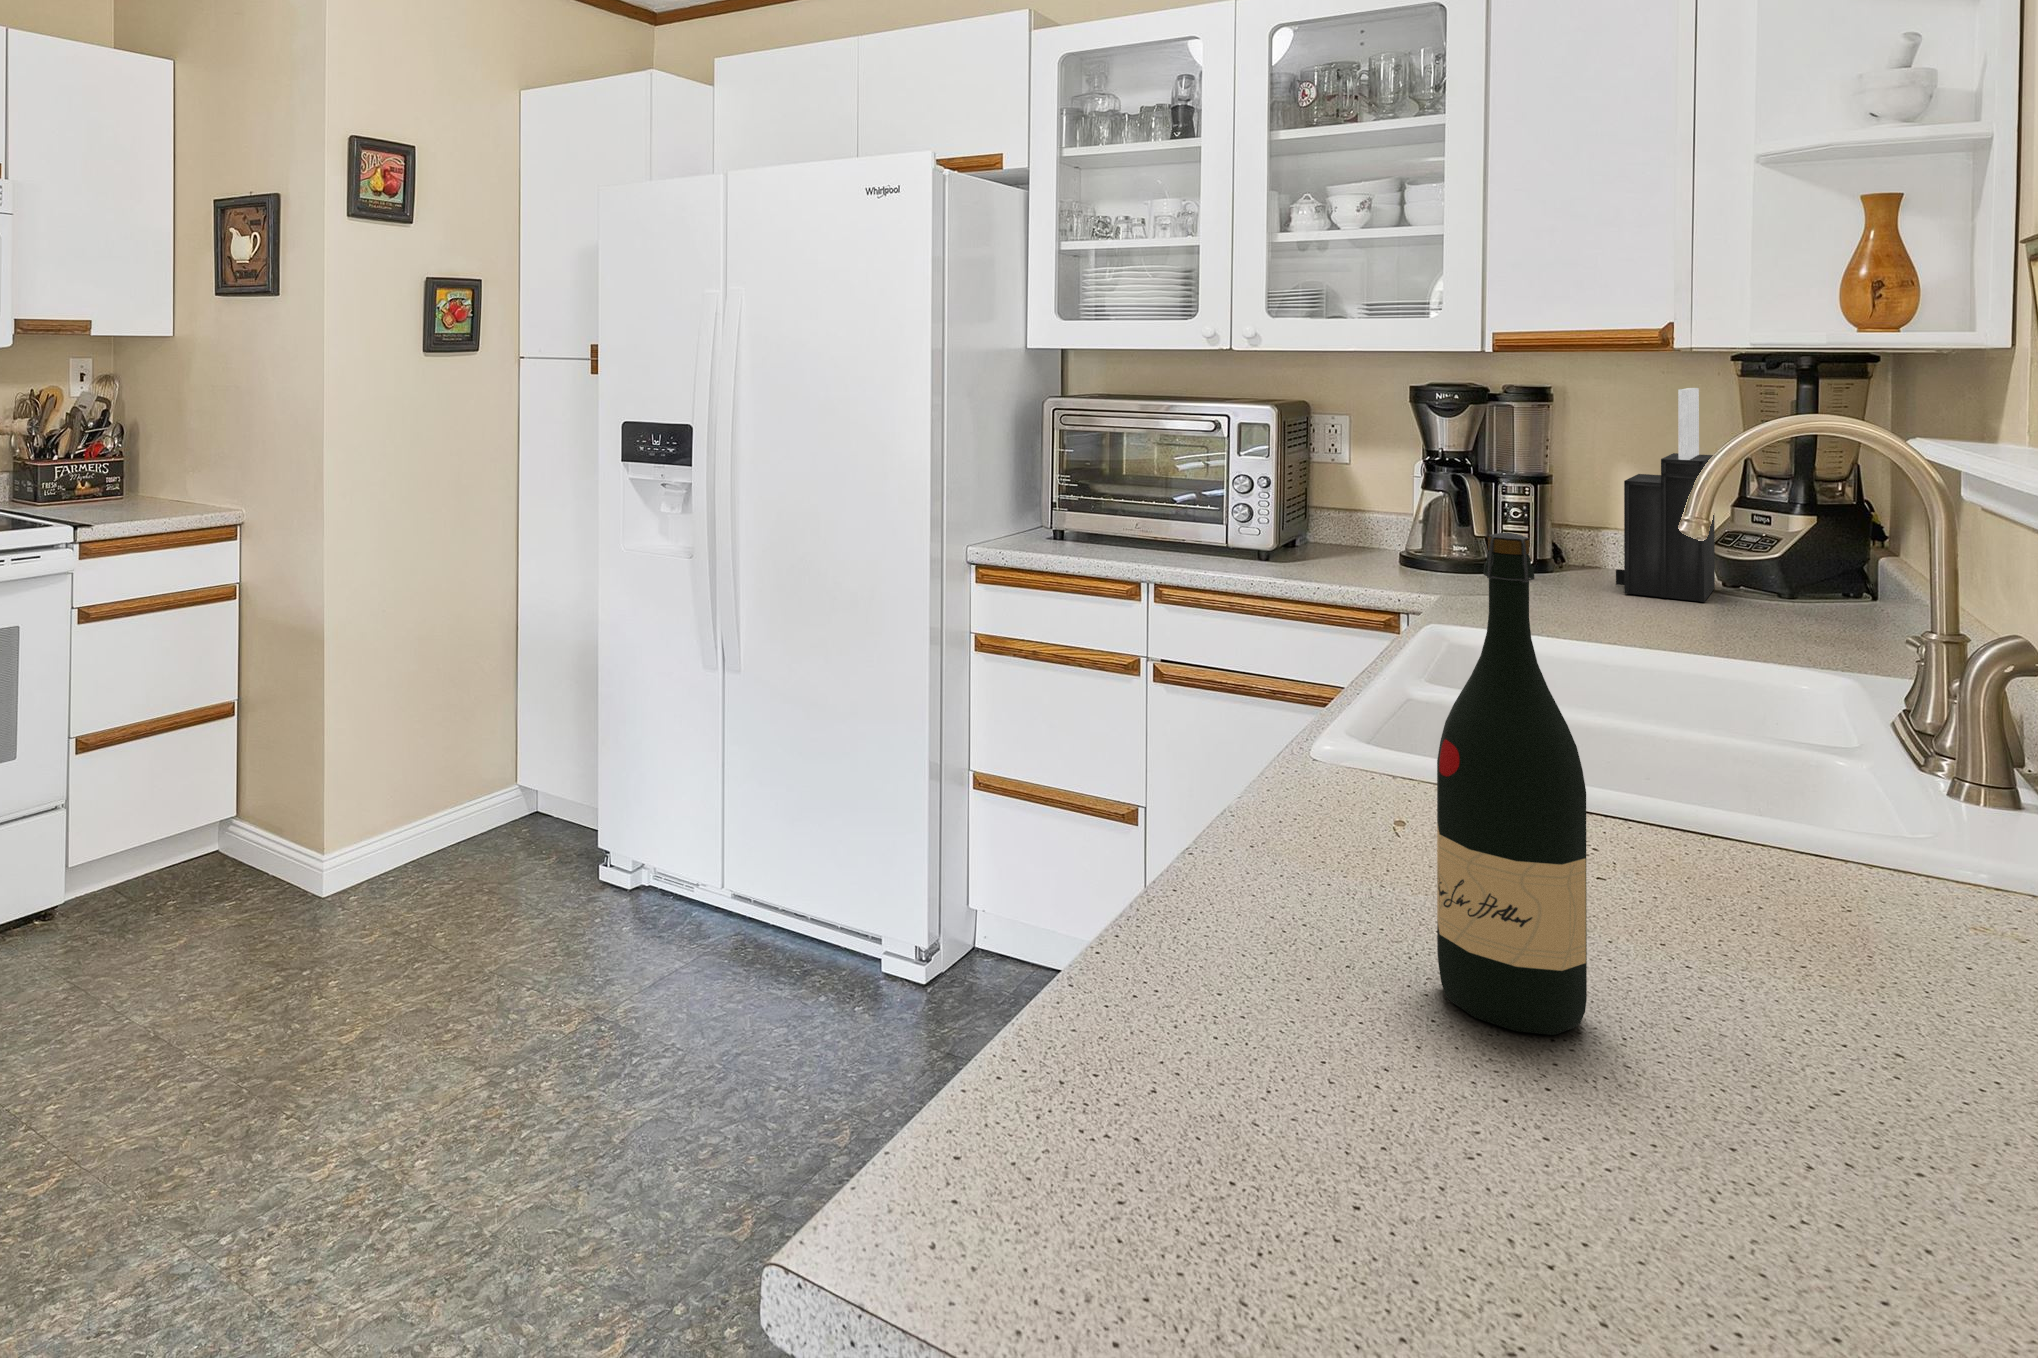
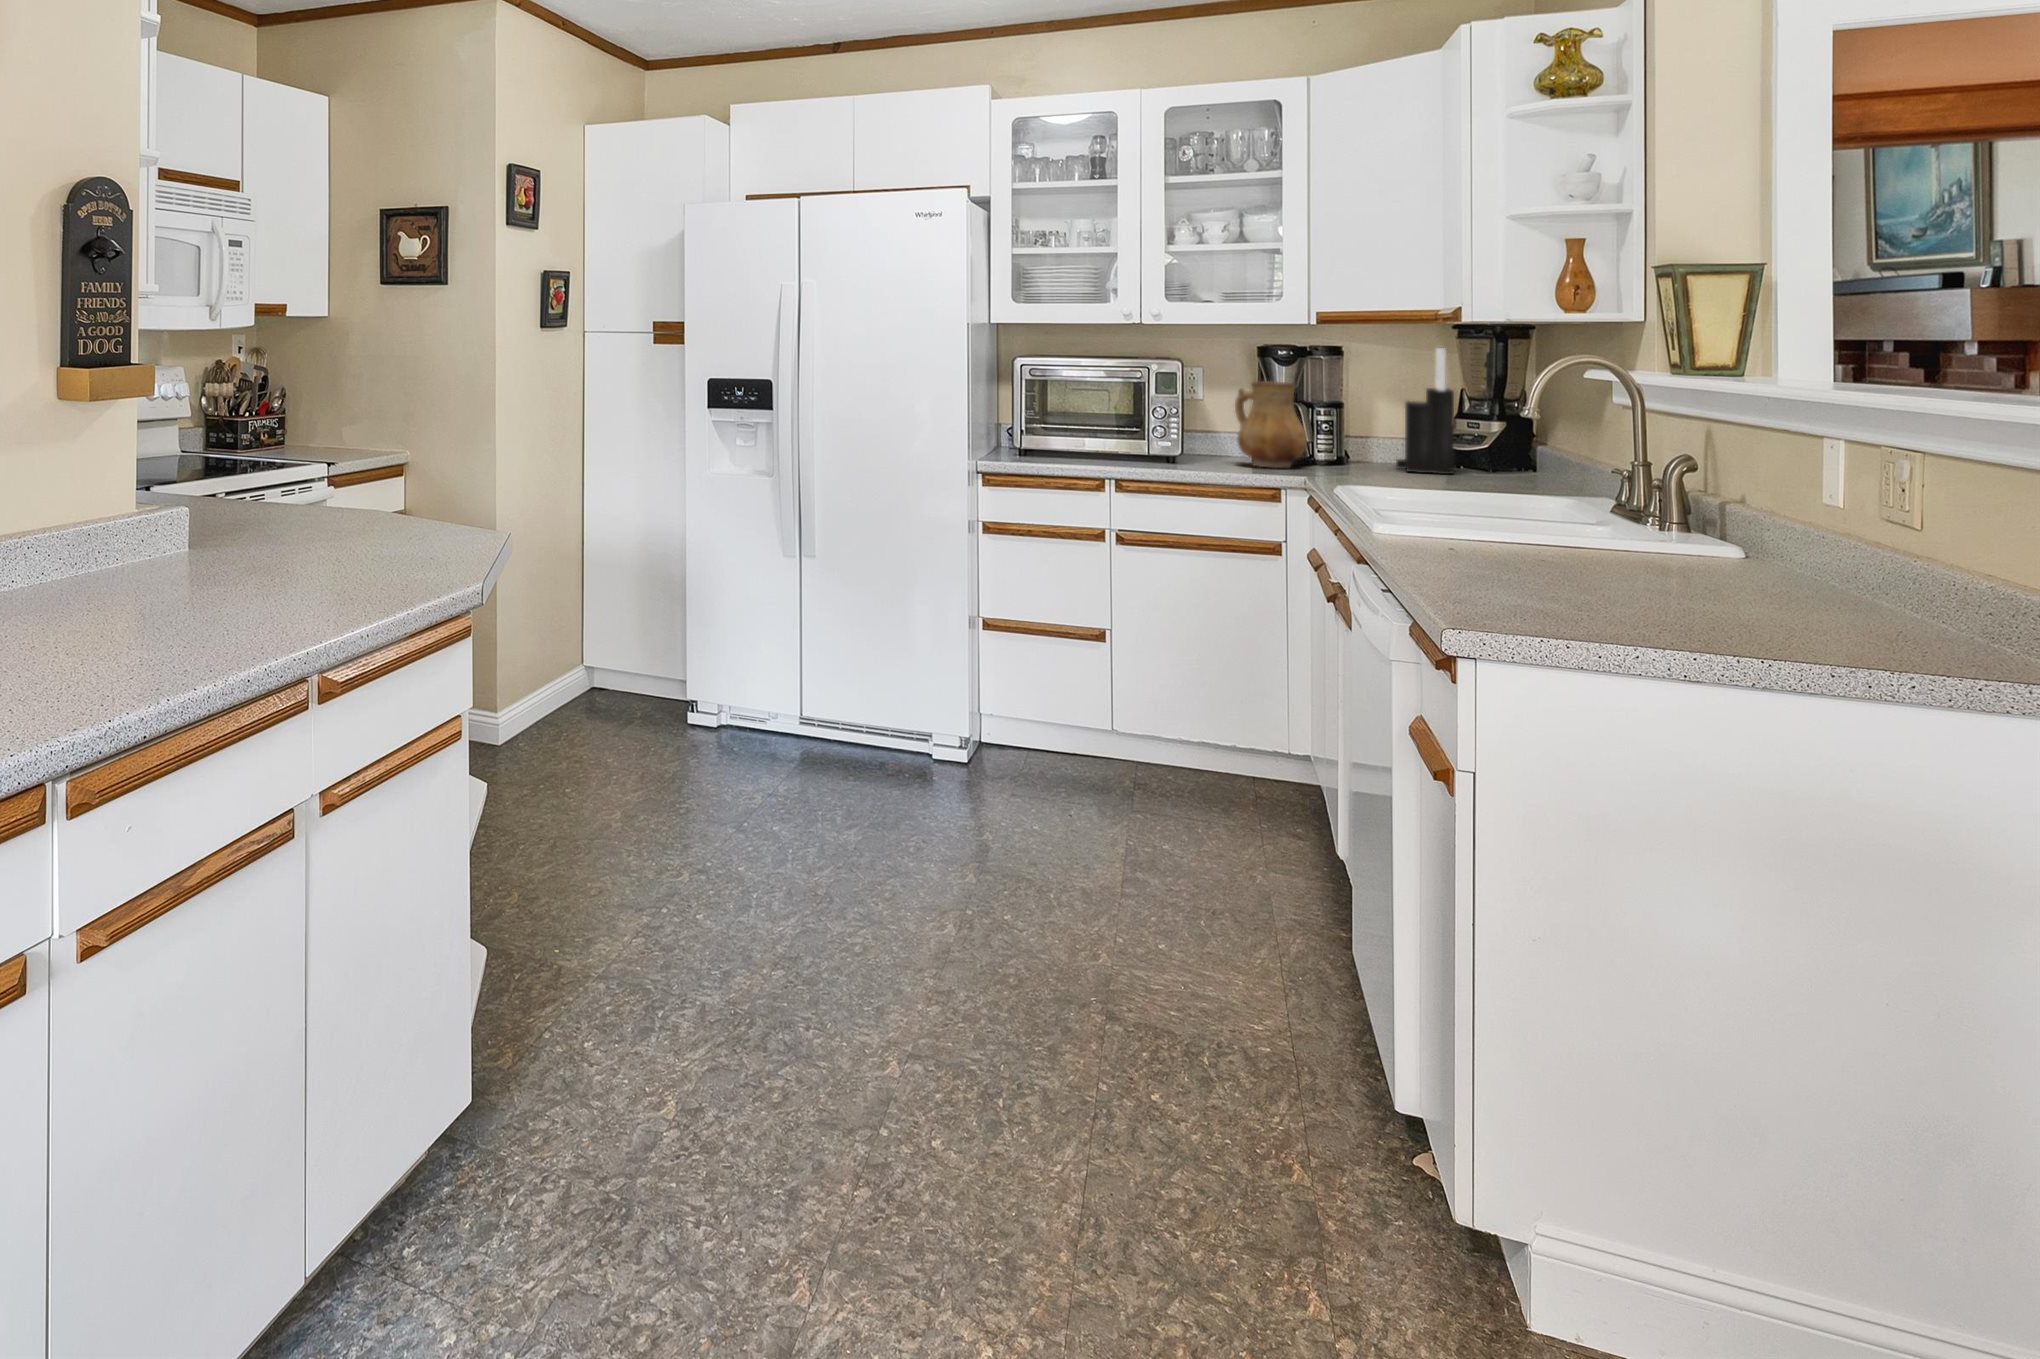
ceramic pitcher: none [1351,437,1461,576] -> present [1235,381,1307,468]
wine bottle: present [1437,533,1587,1035] -> none [1538,396,1605,589]

